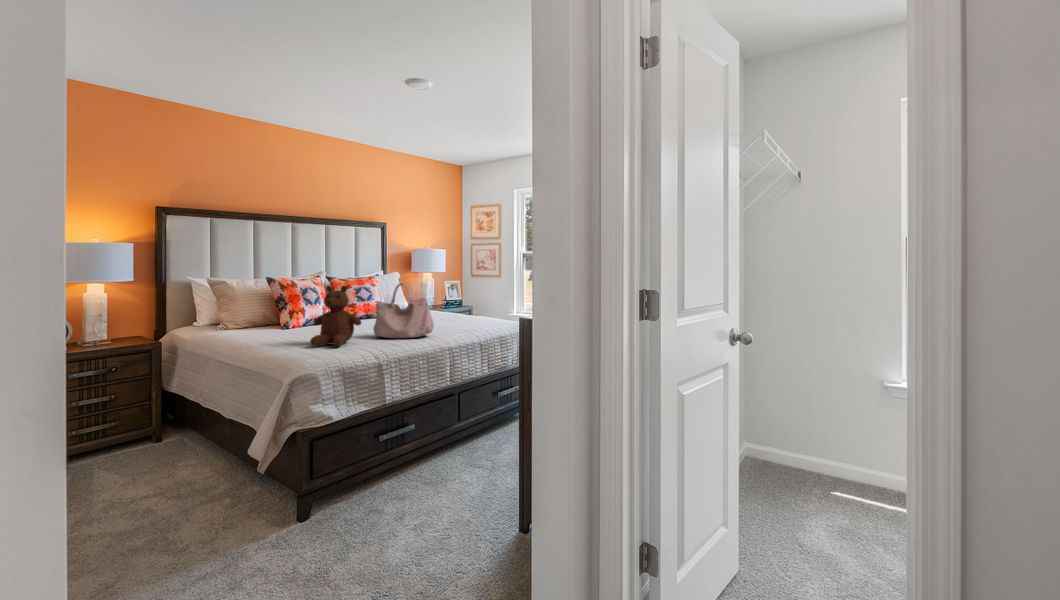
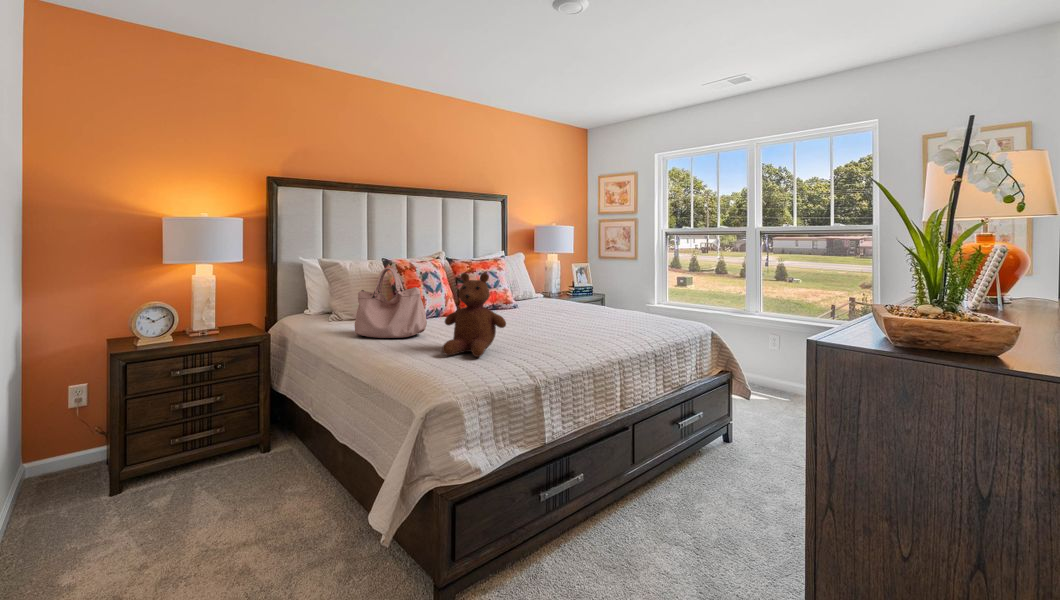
handbag: present [373,283,434,338] -> present [355,268,427,338]

